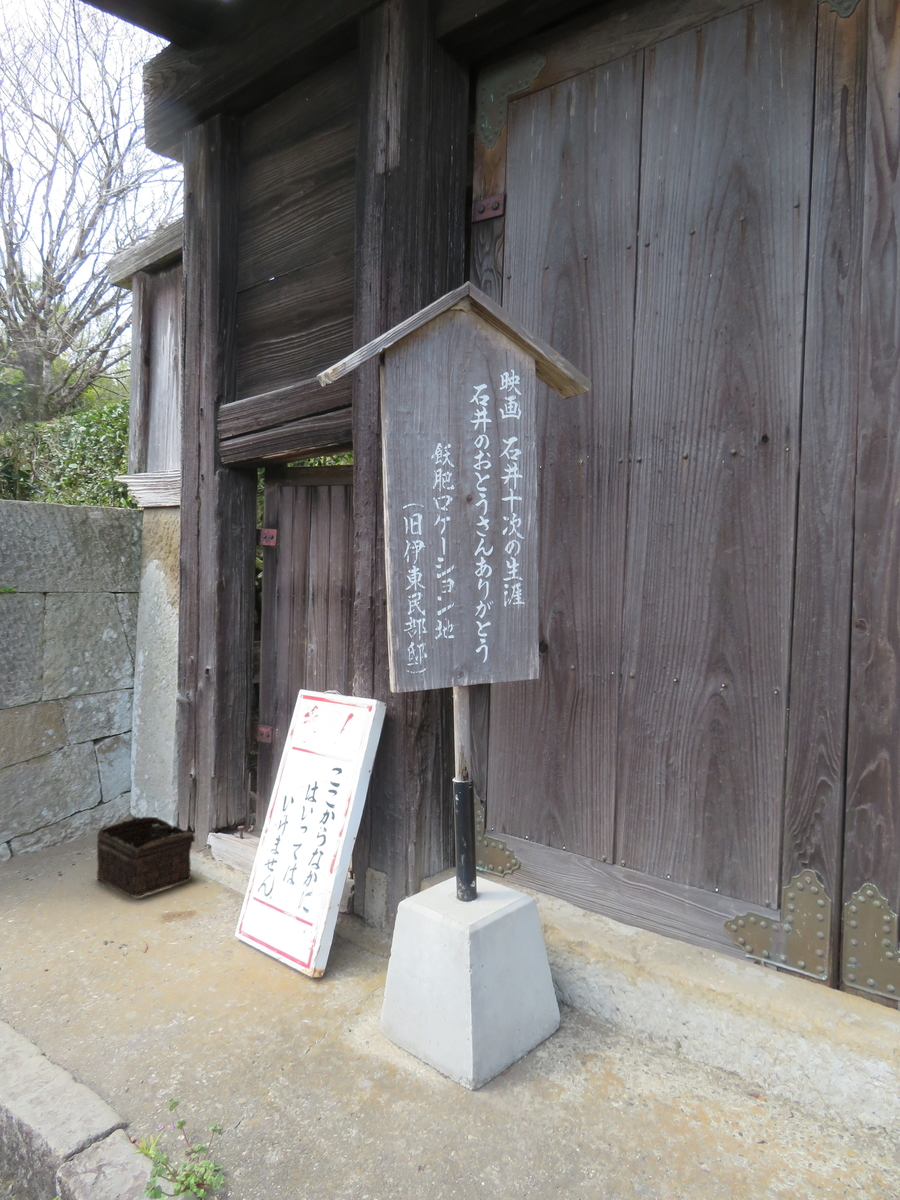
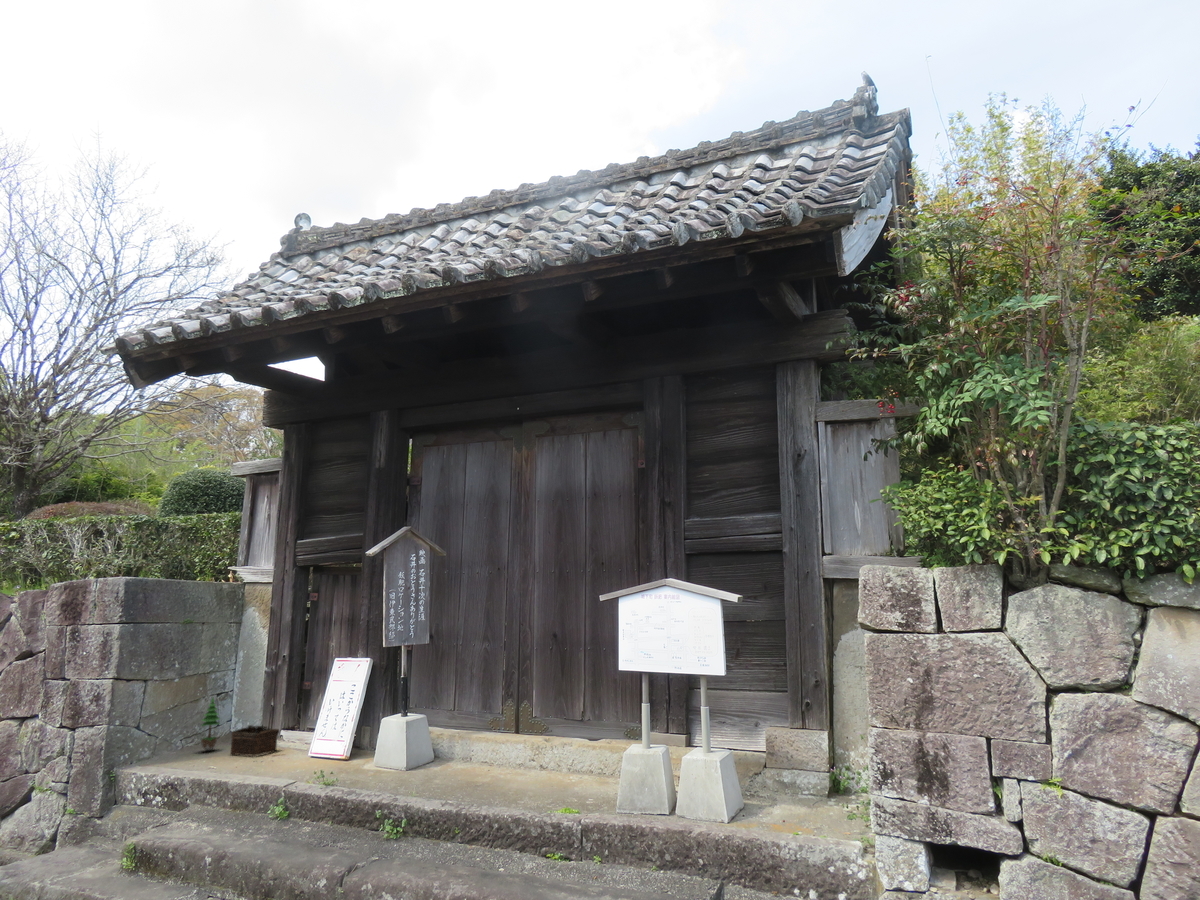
potted tree: none [51,746,95,854] -> present [201,698,219,751]

